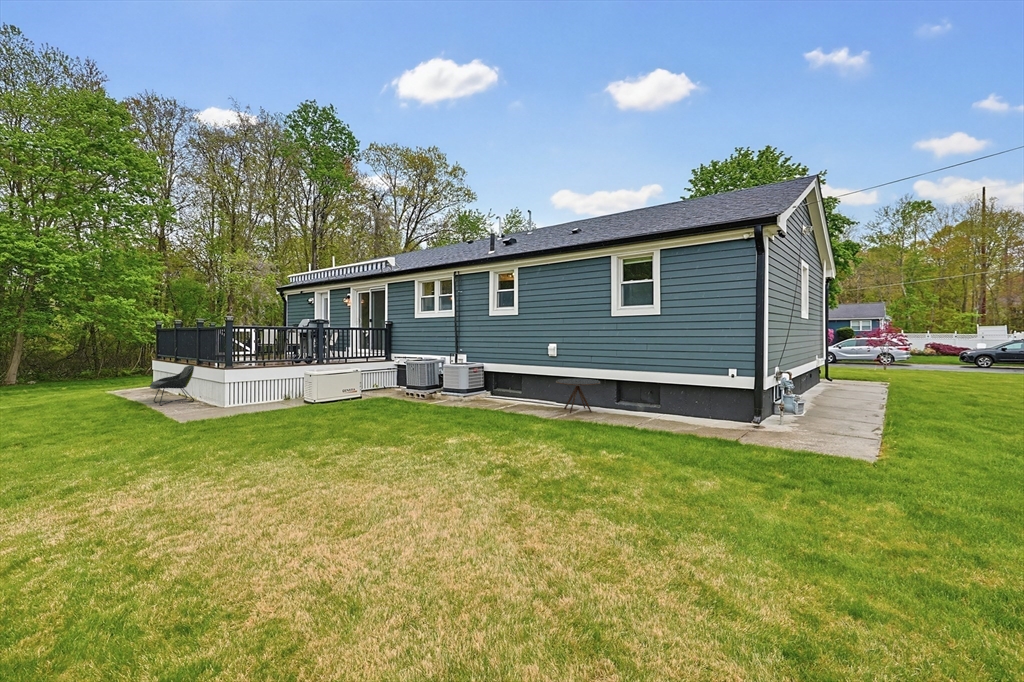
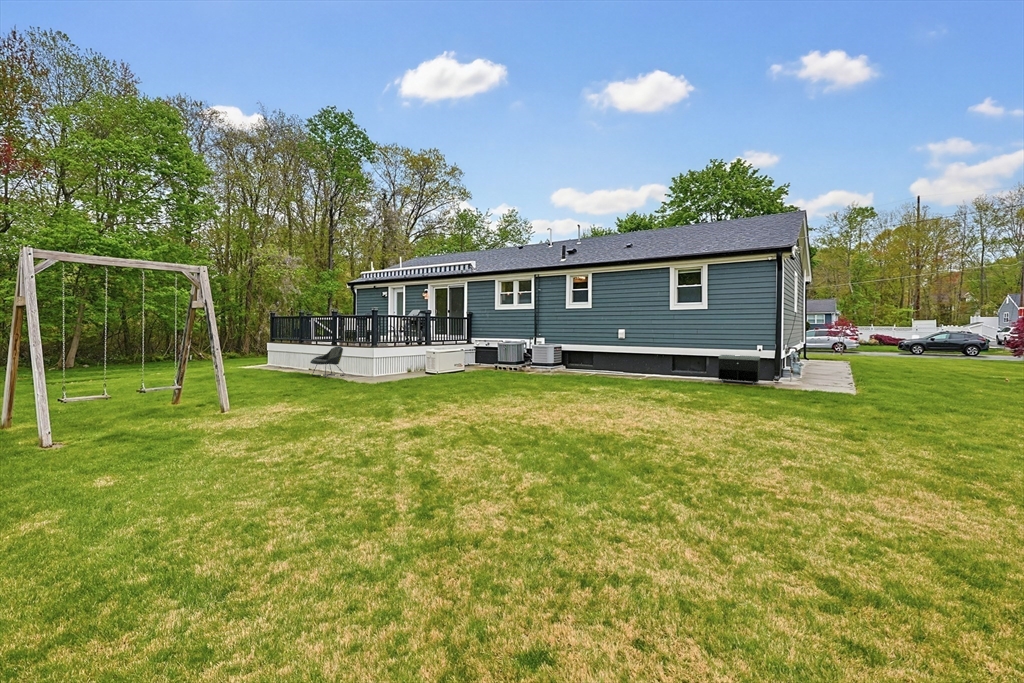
round table: present [556,379,600,413] -> none [632,355,665,378]
storage bench: none [669,382,733,430] -> present [718,355,760,385]

